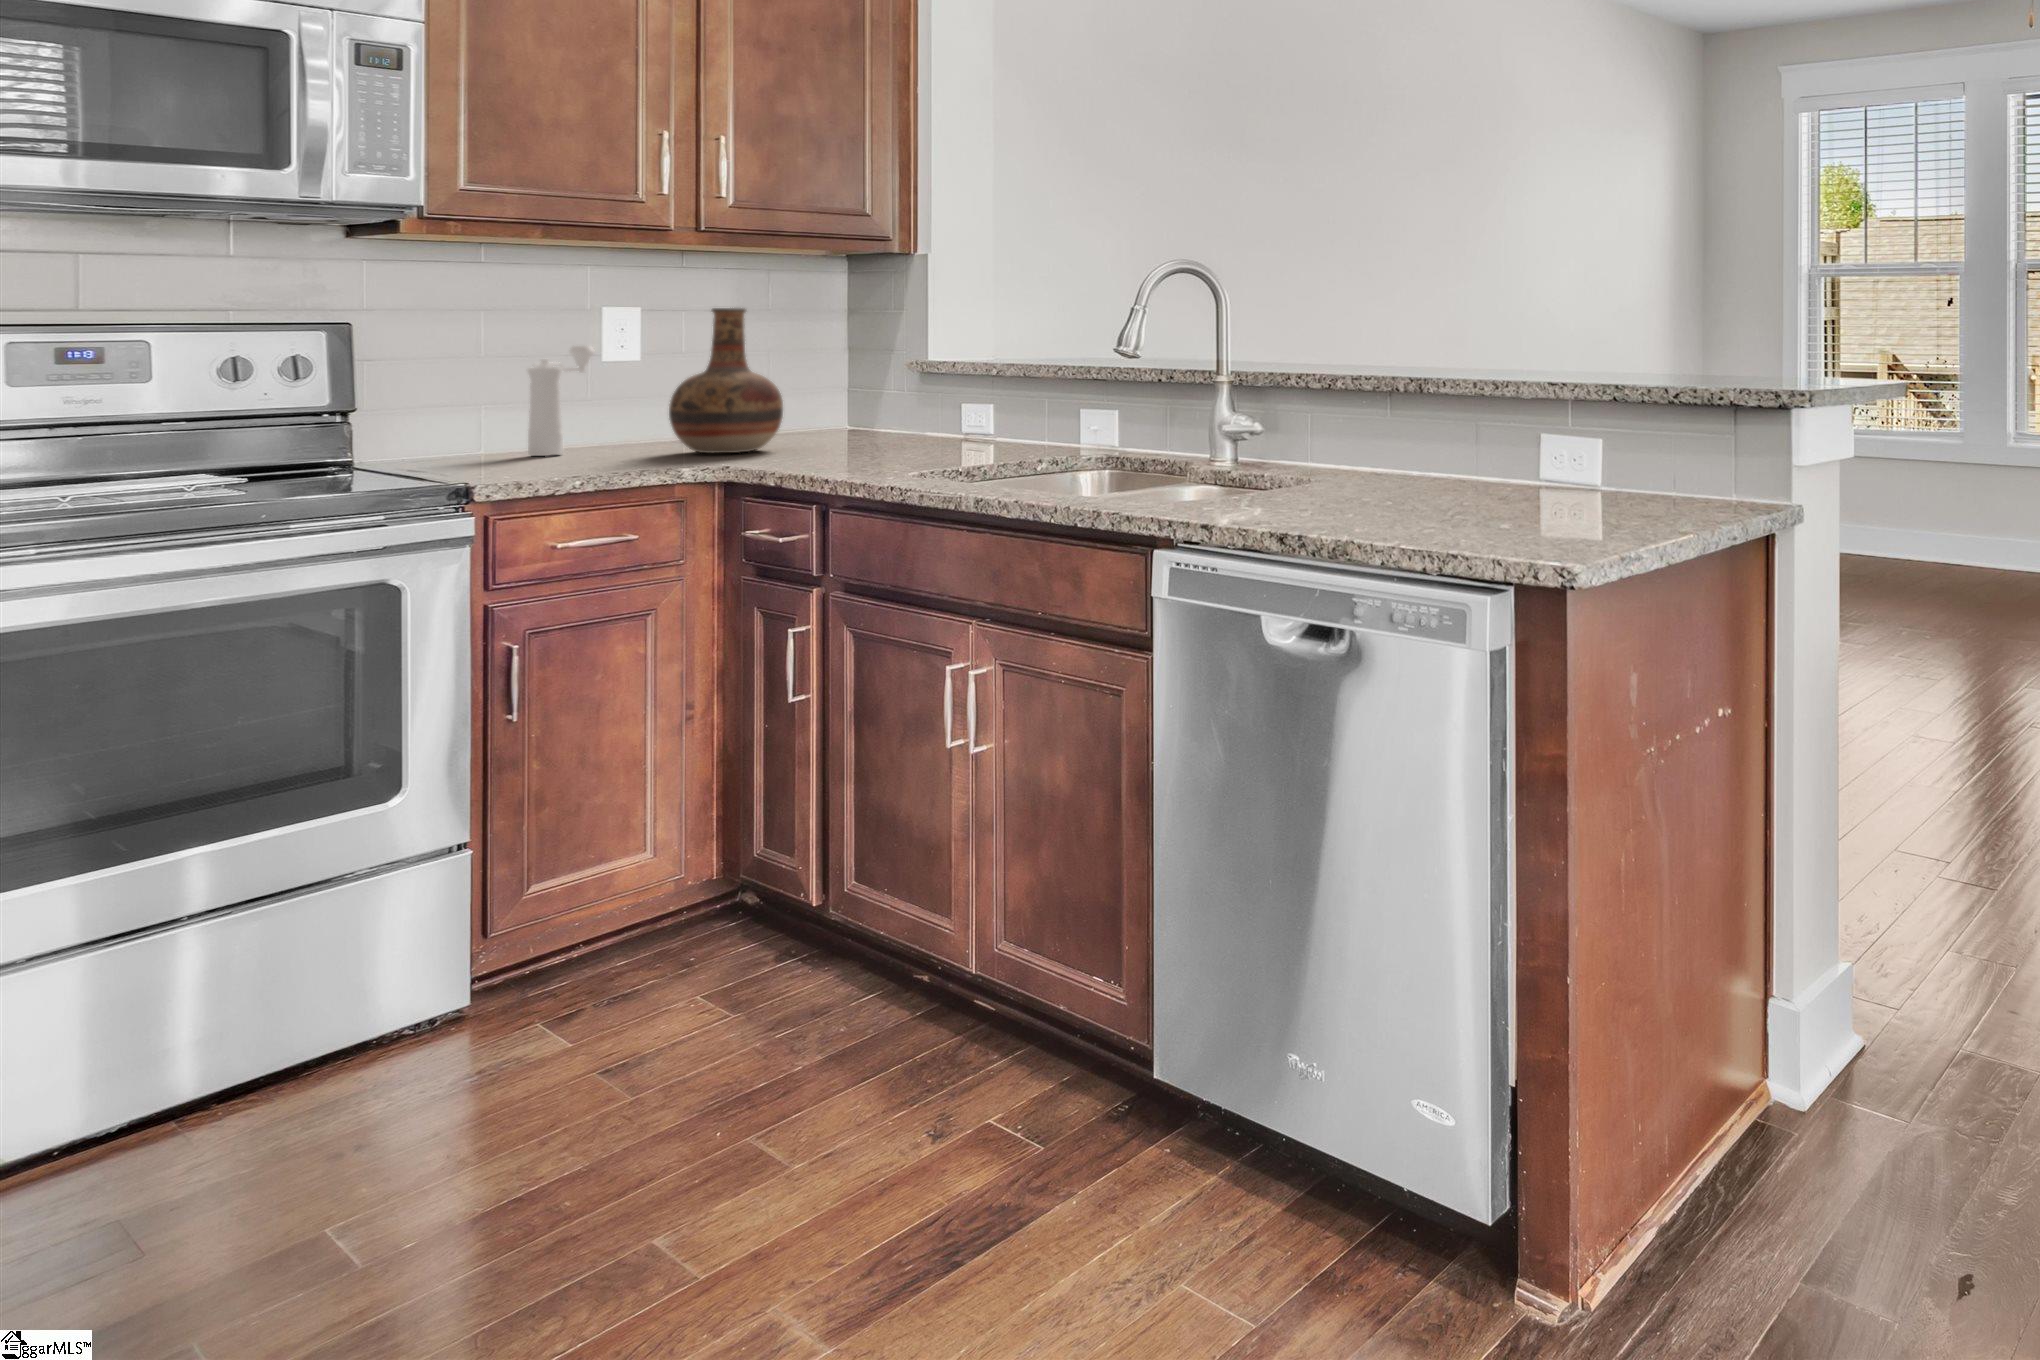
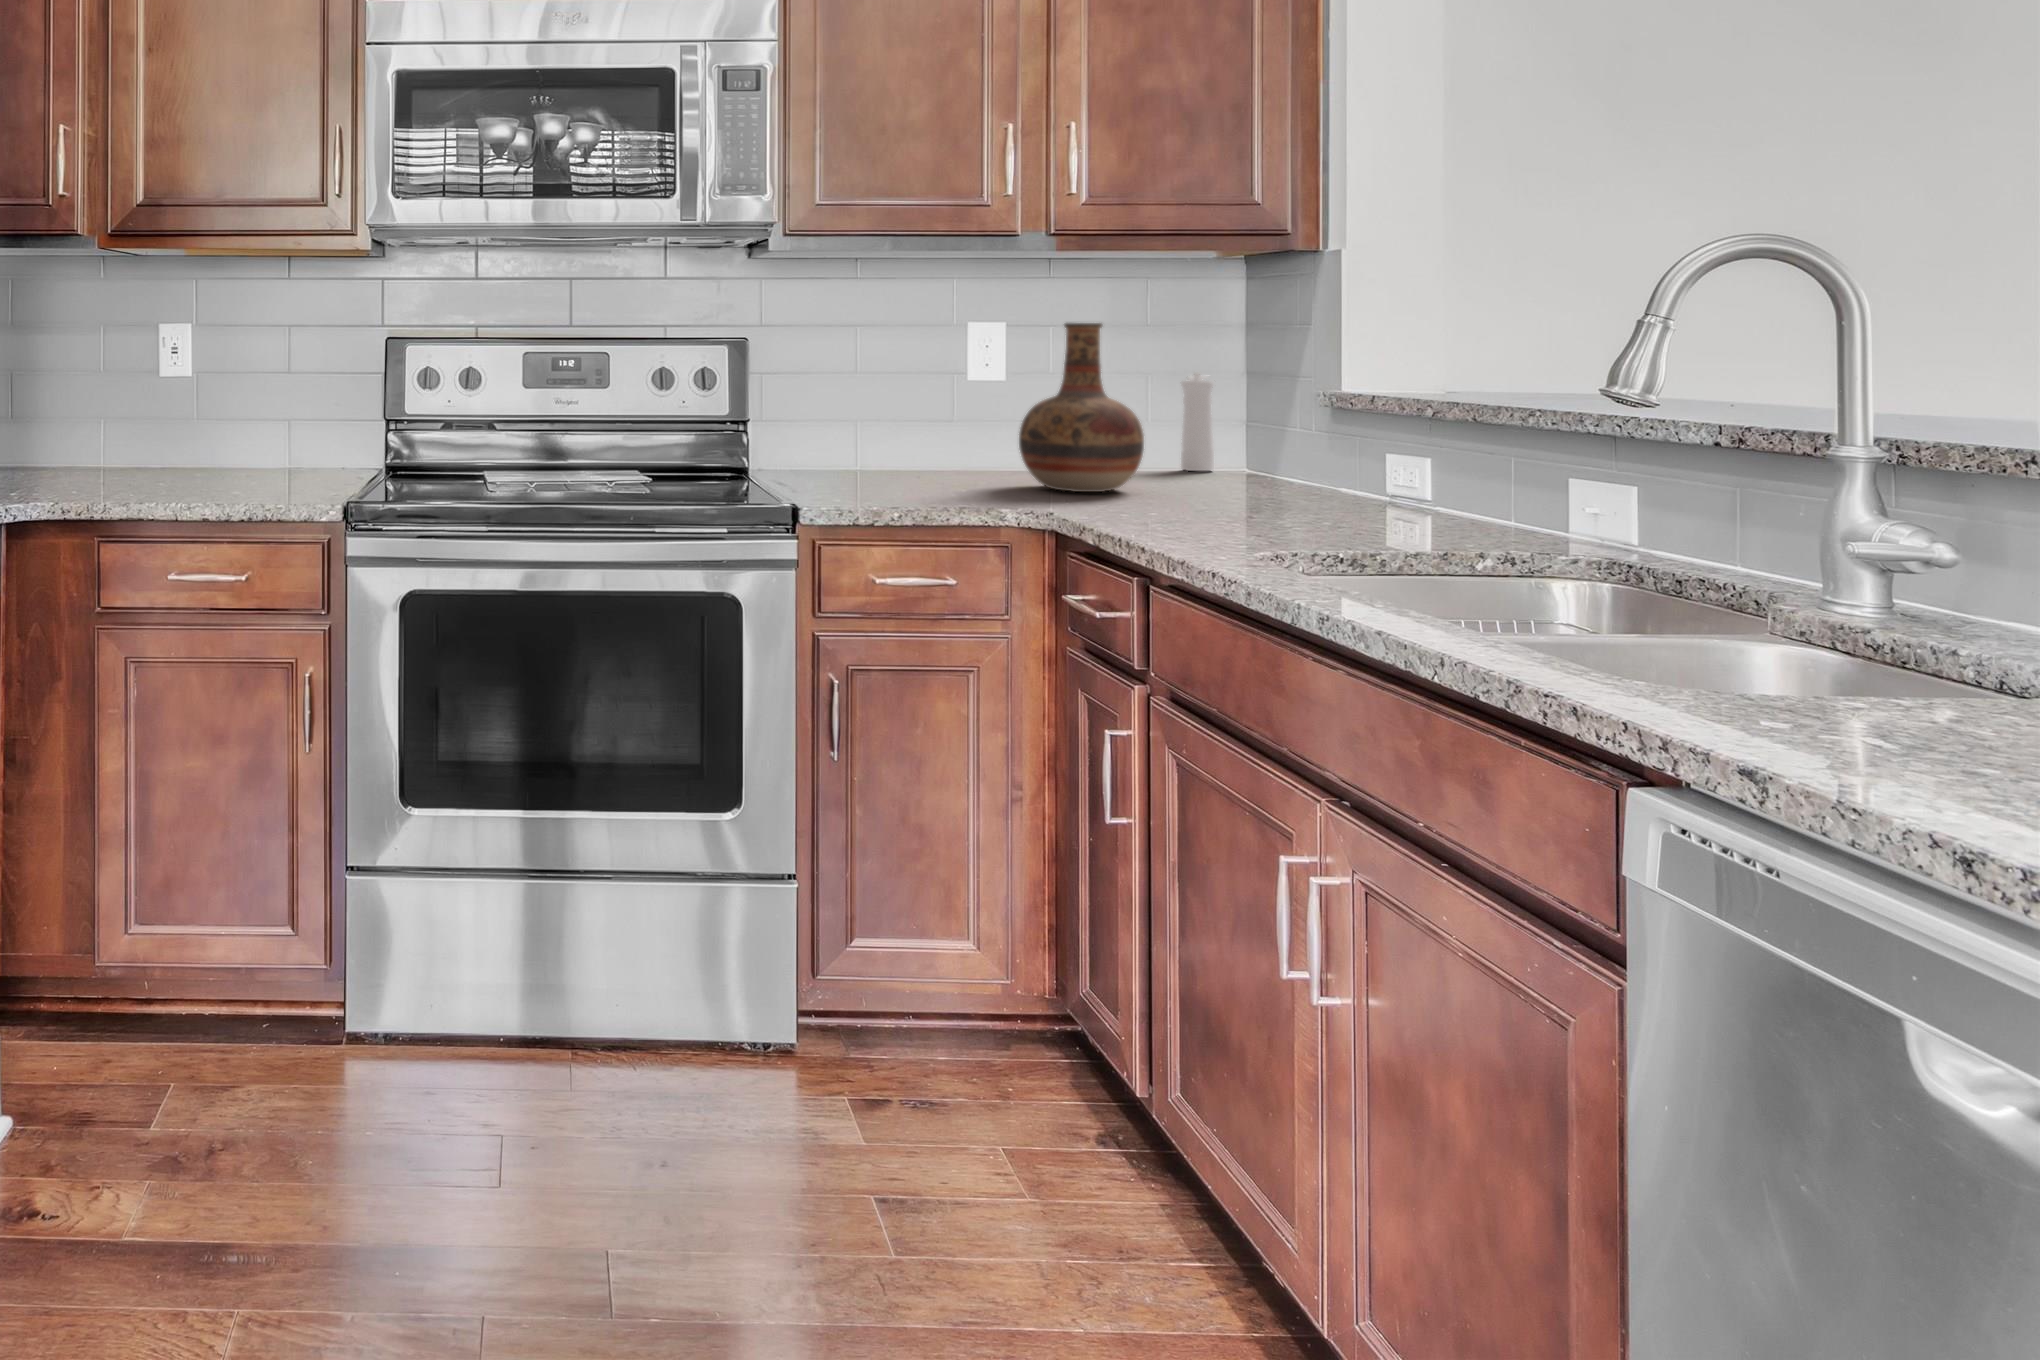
pepper mill: present [528,346,594,456] -> present [1181,372,1214,471]

